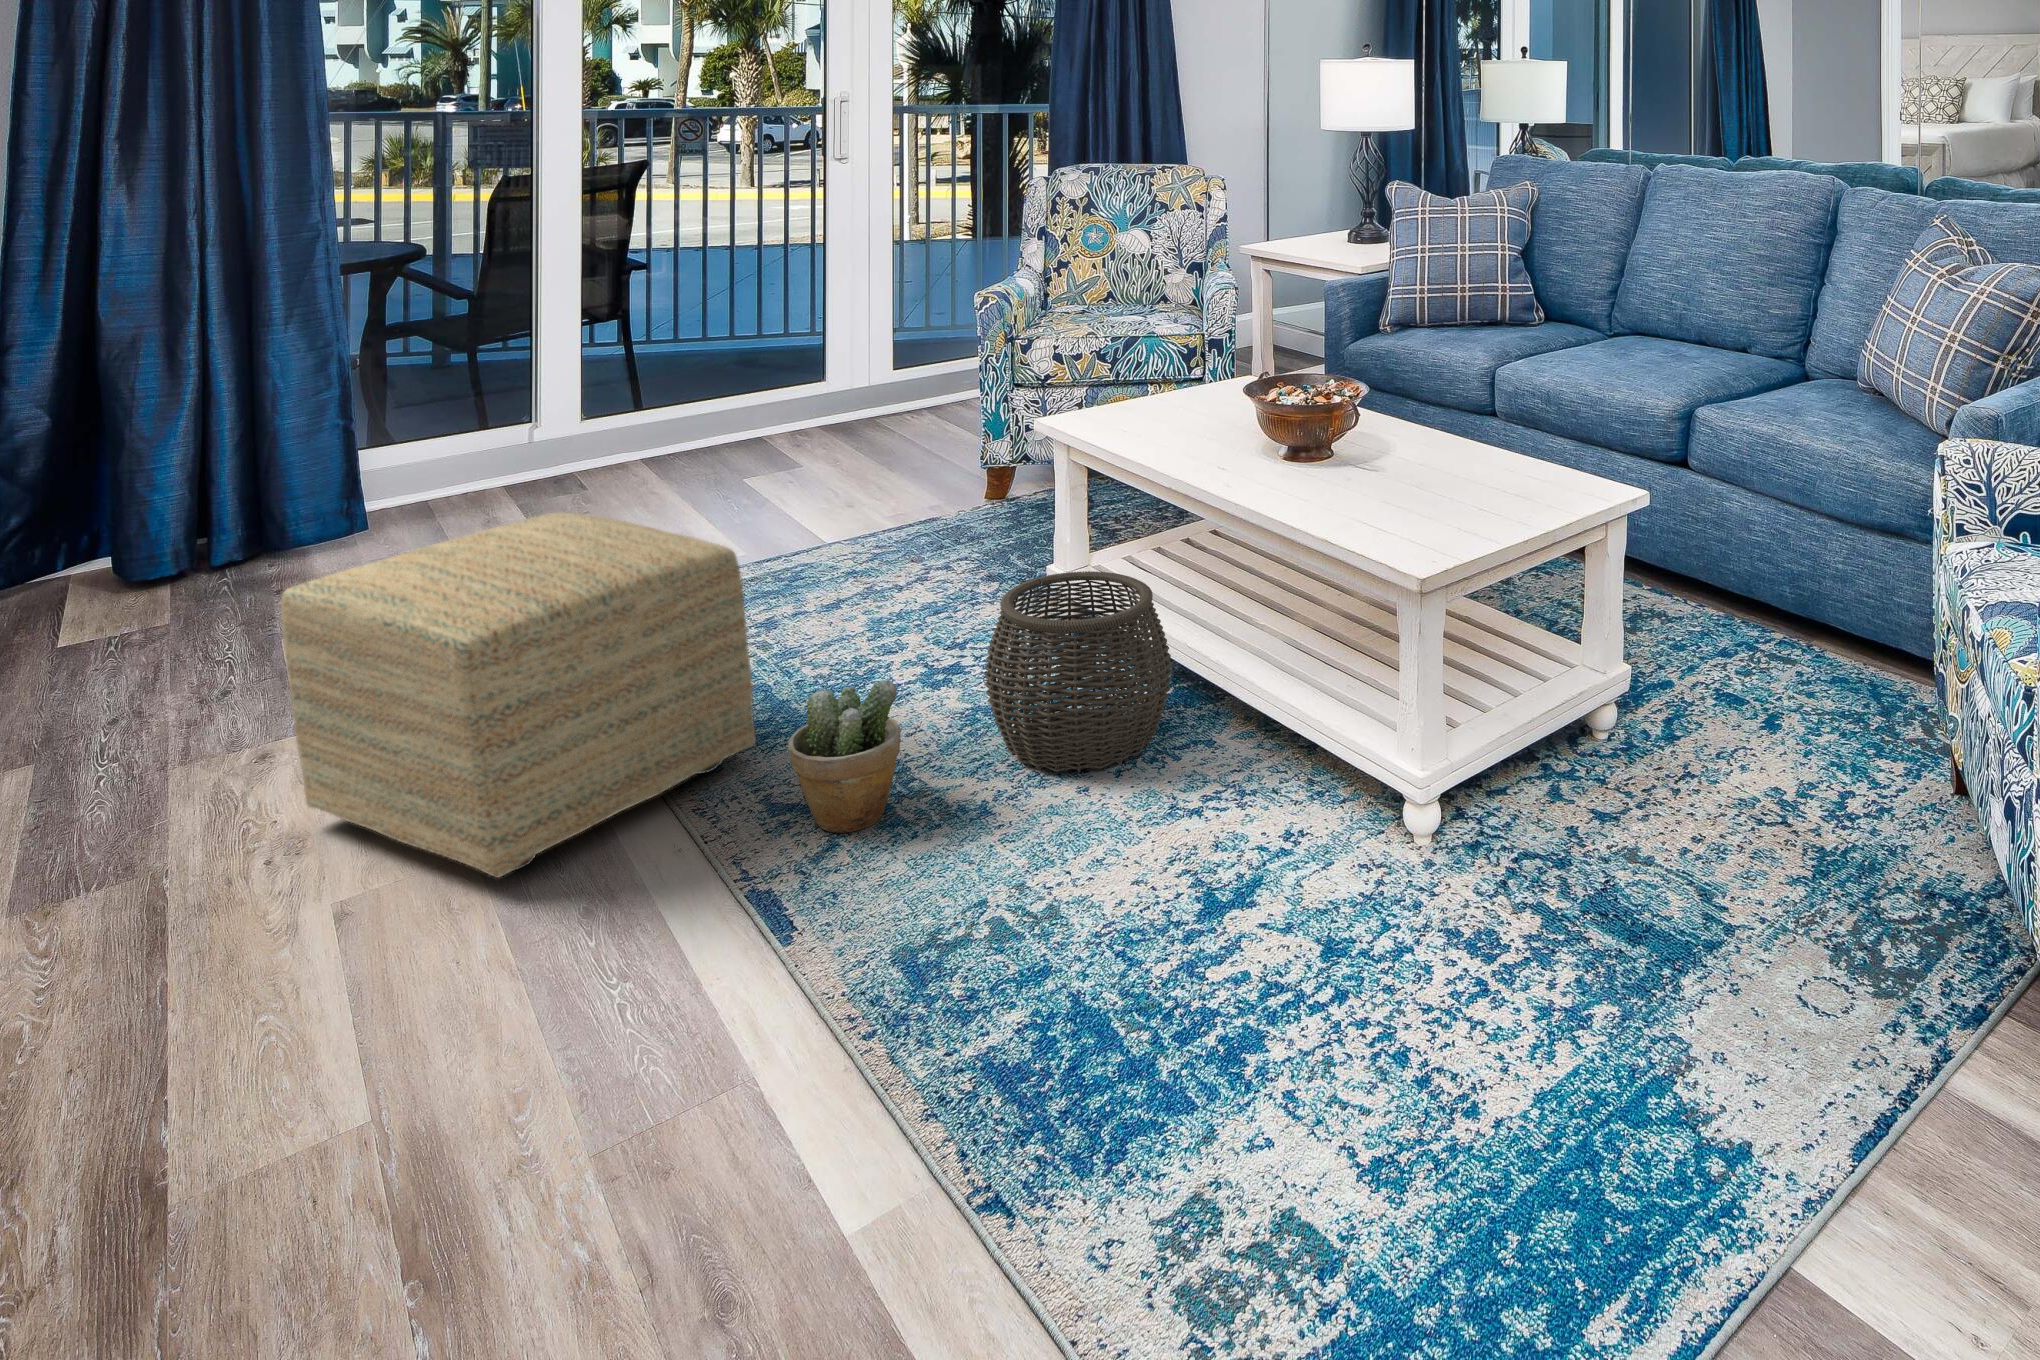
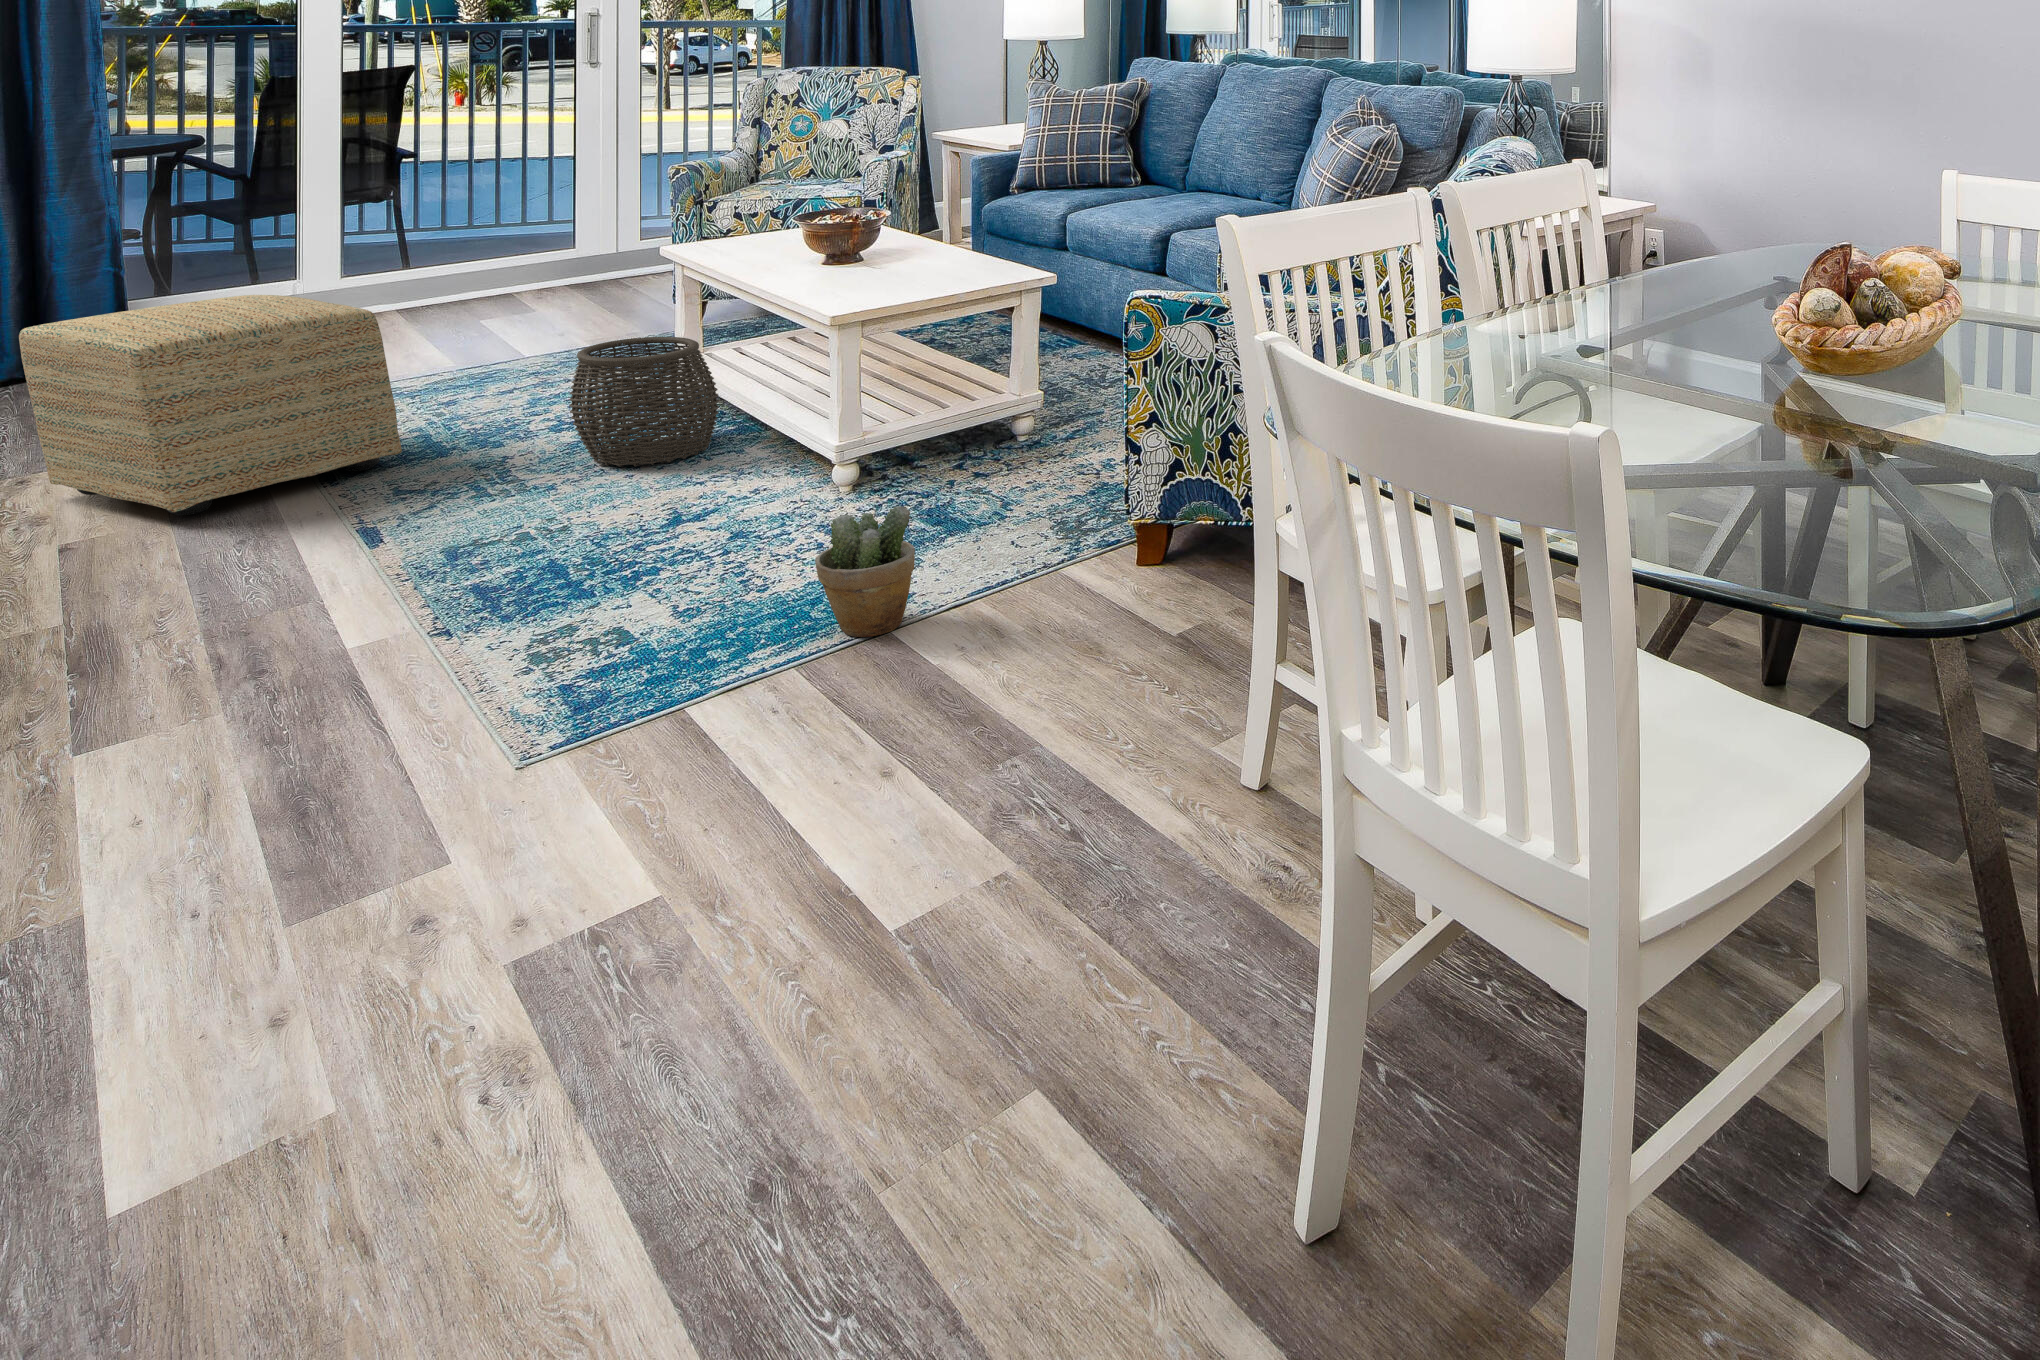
potted plant: present [788,680,901,833] -> present [815,506,915,637]

